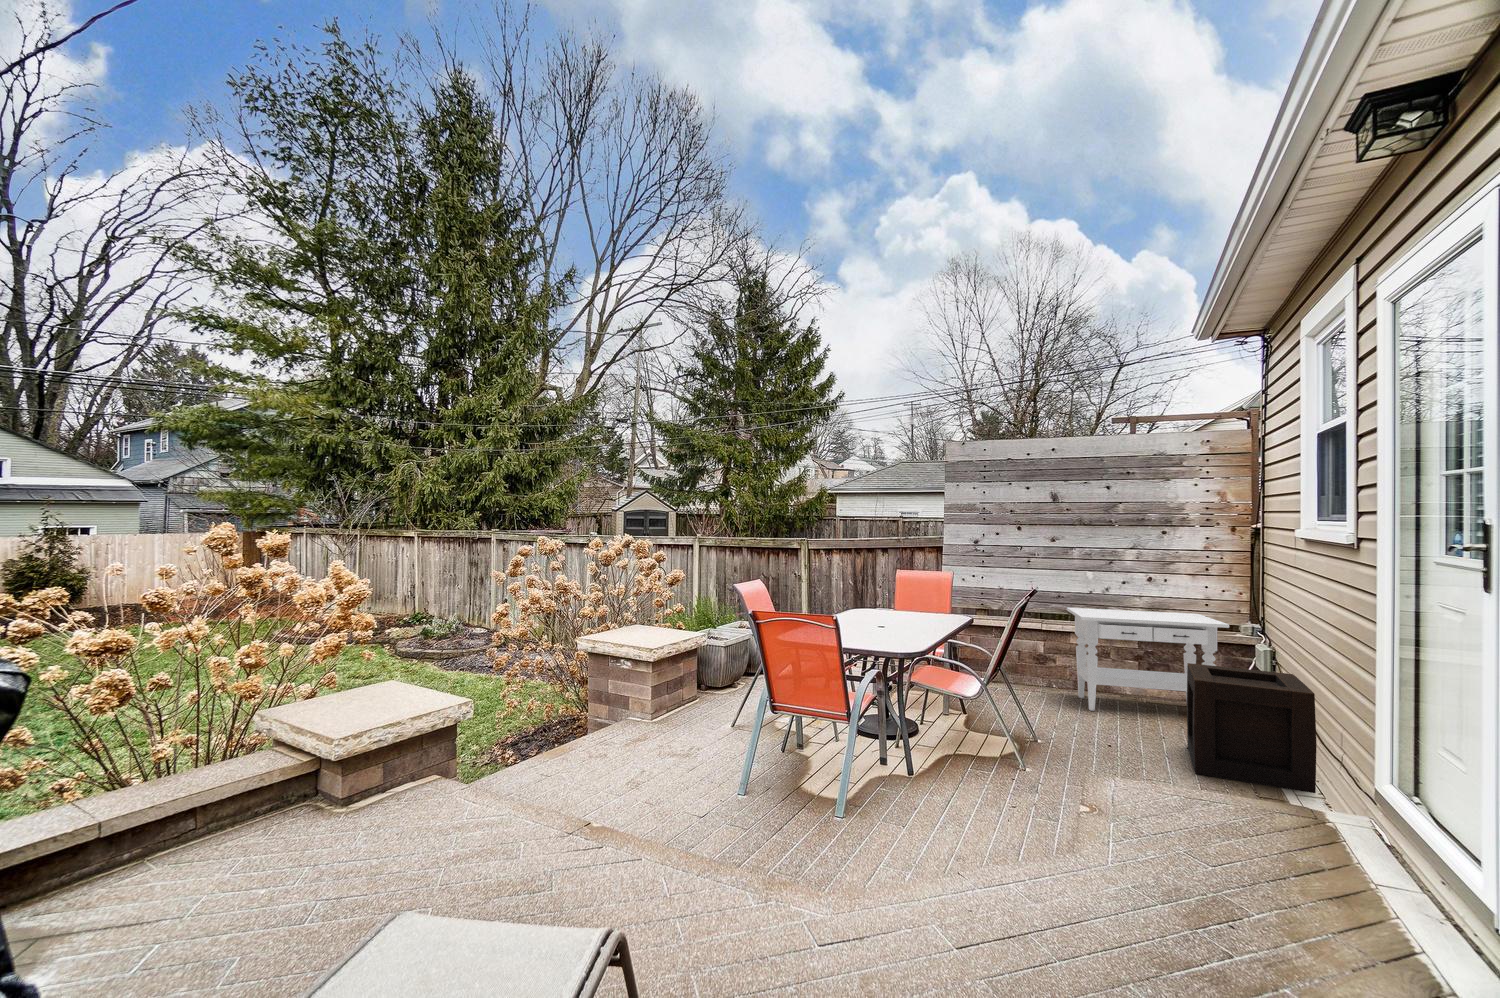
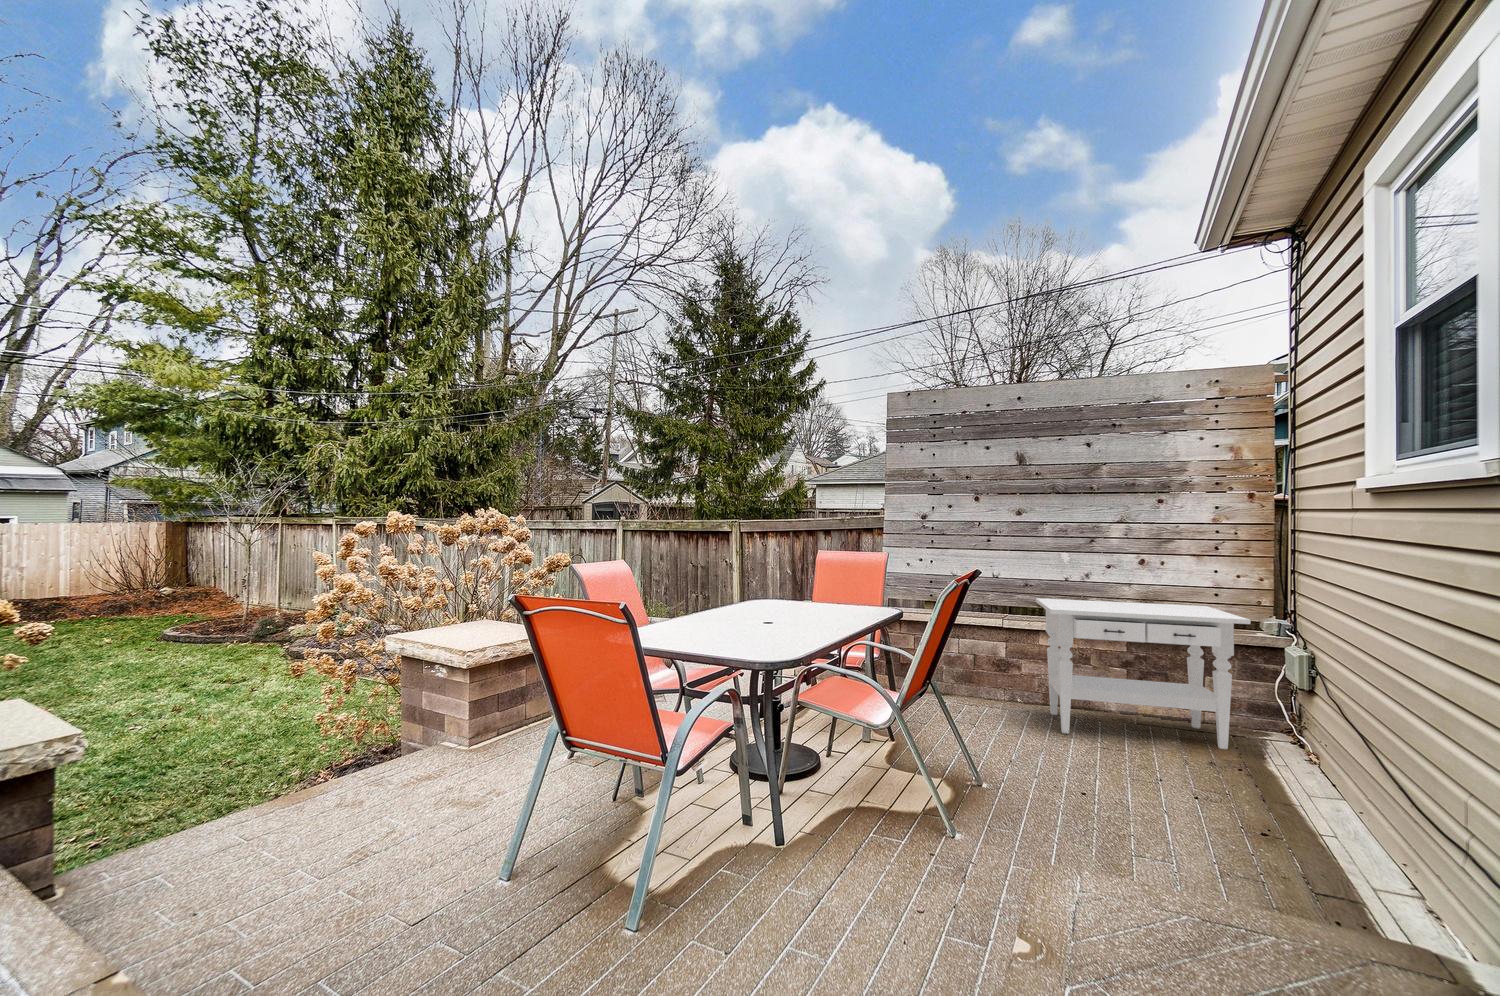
wooden crate: present [1187,663,1317,793] -> none [1194,674,1407,889]

